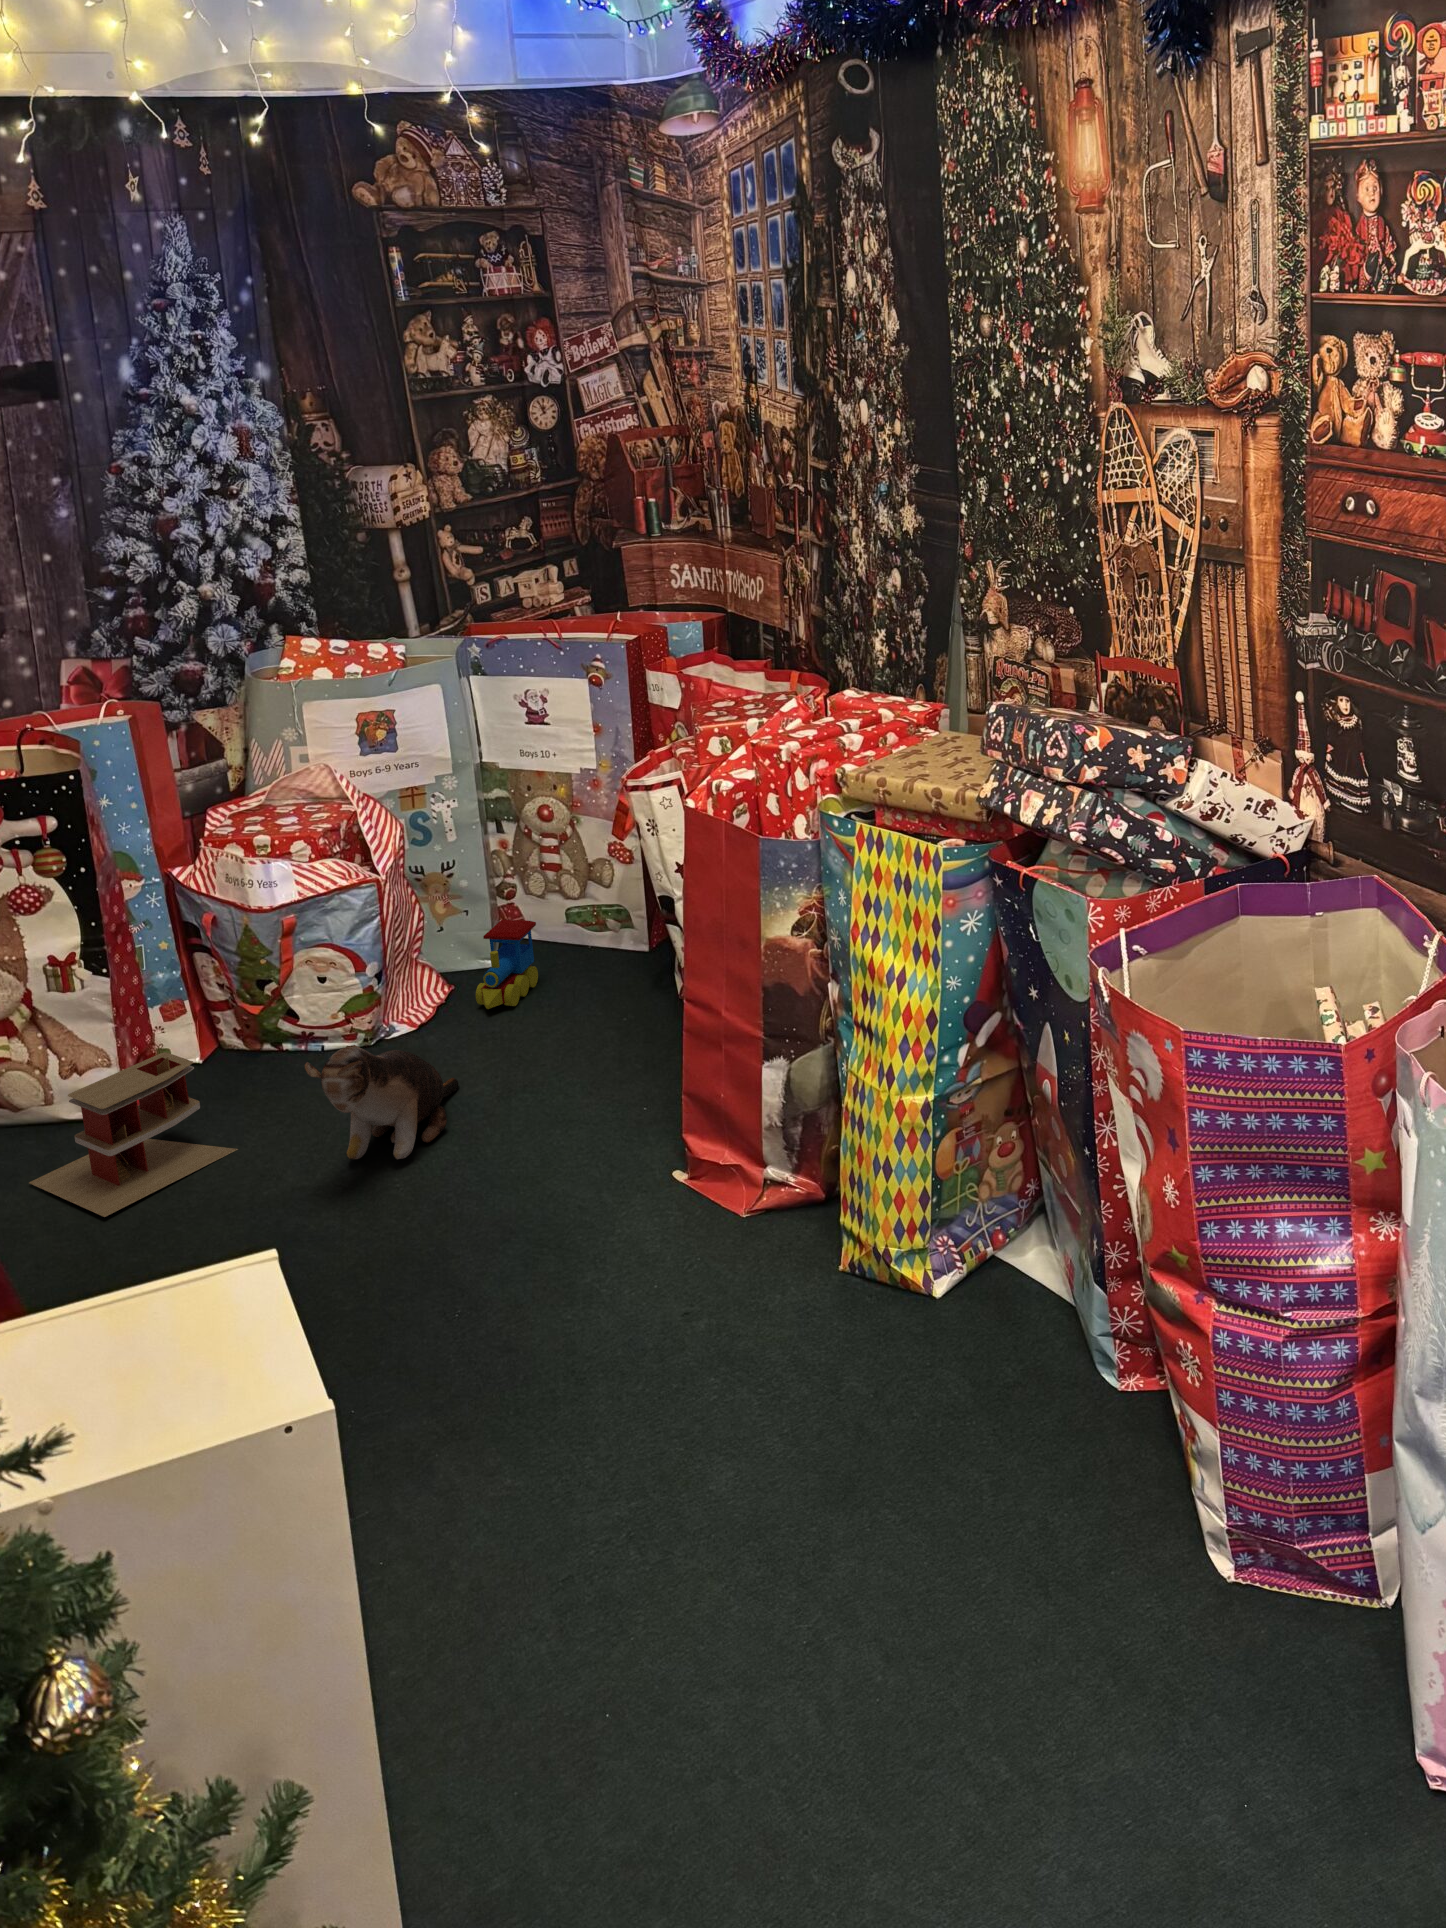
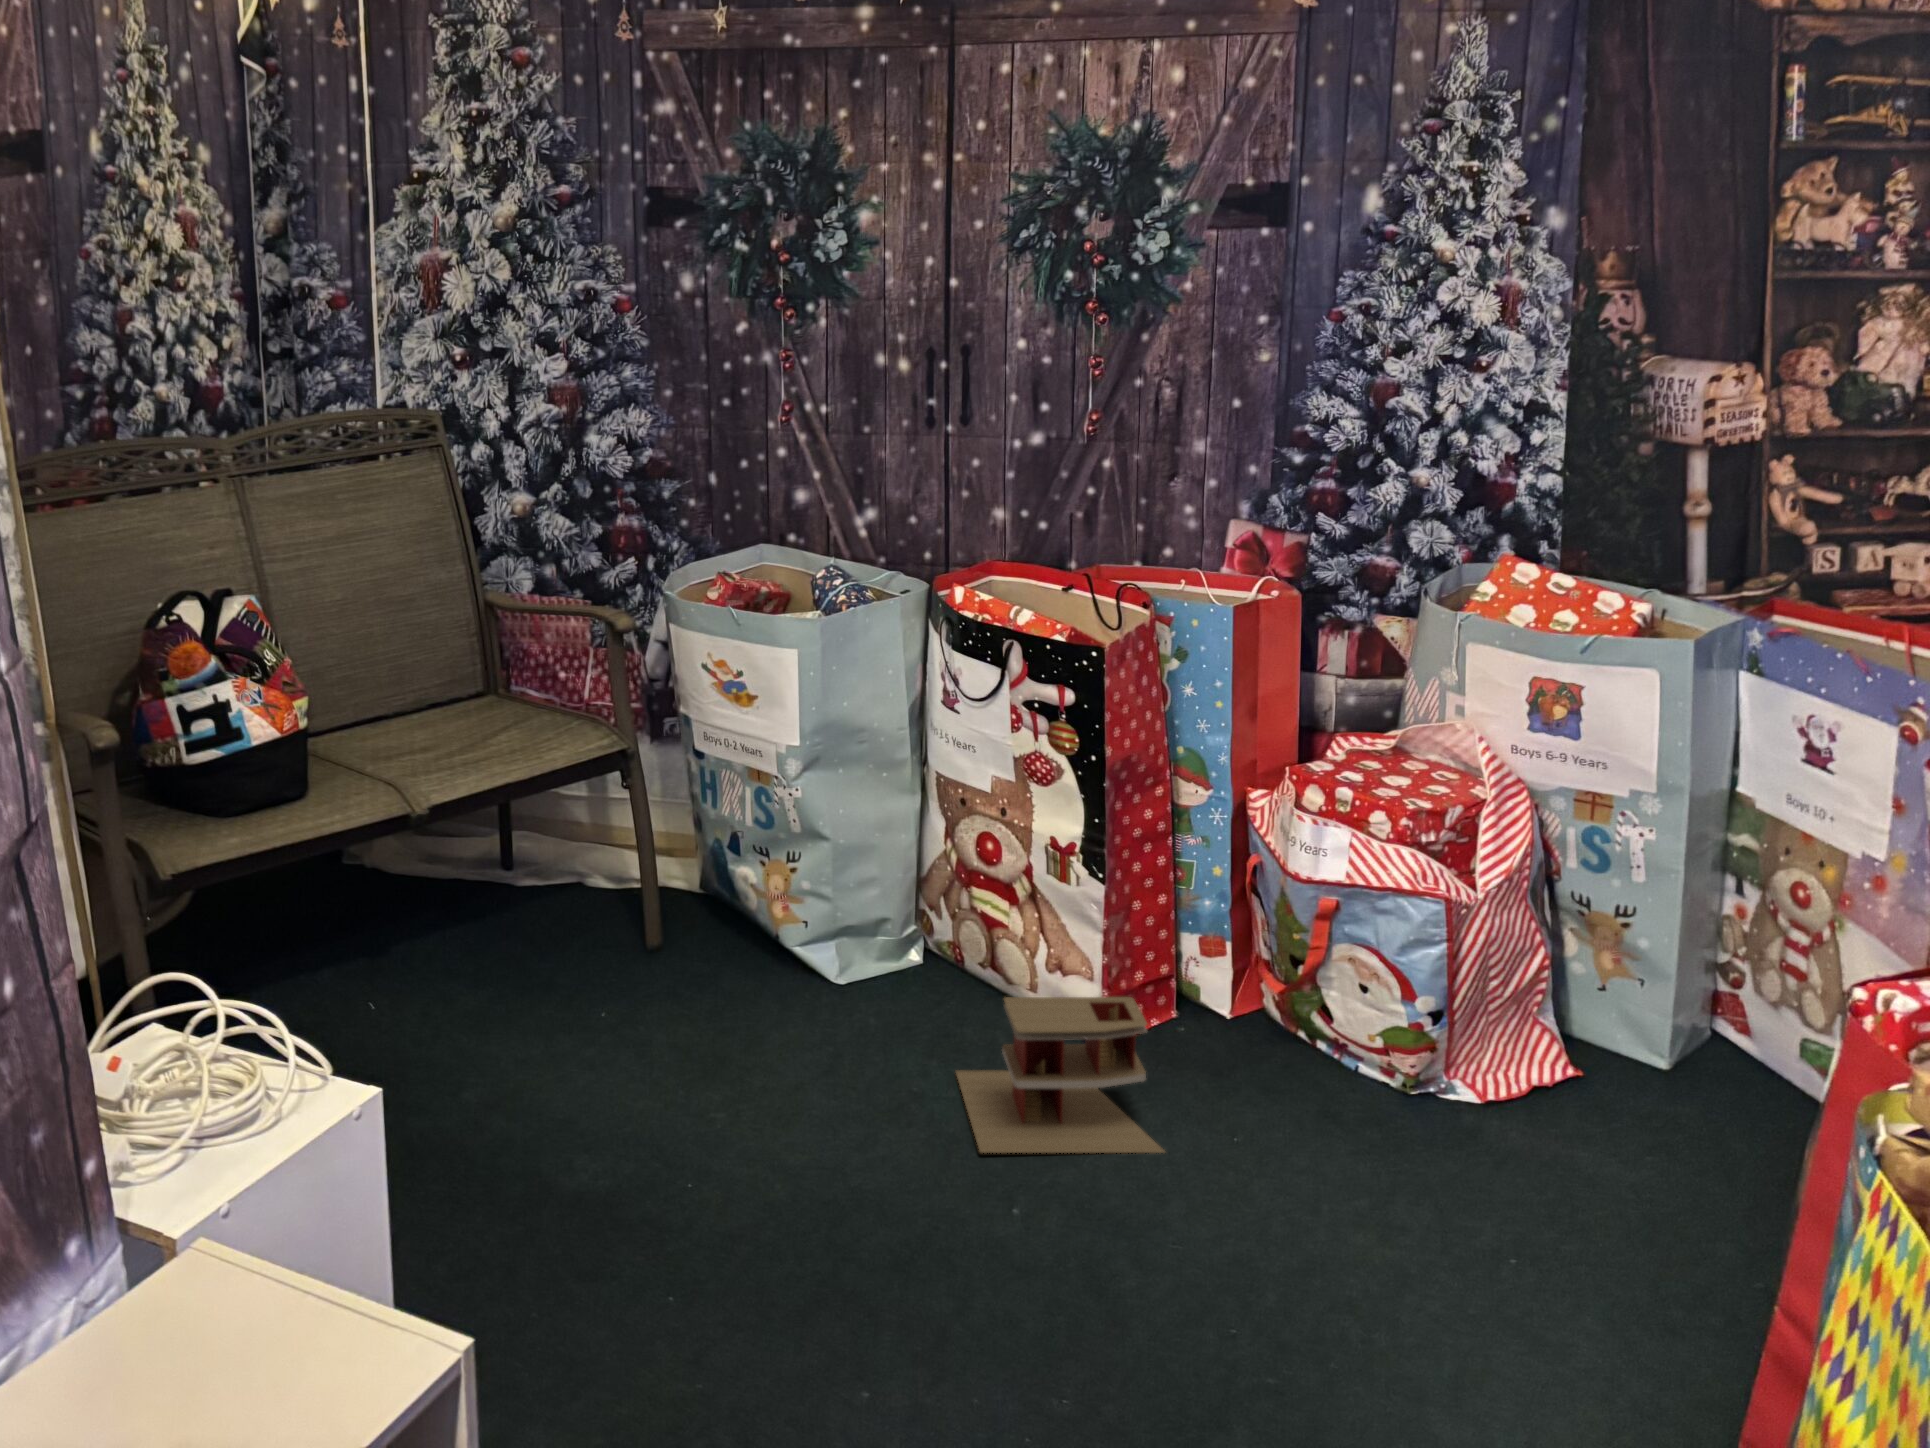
toy train: present [476,920,538,1009] -> none [1589,1020,1723,1150]
plush toy: present [305,1045,459,1159] -> none [1212,1095,1480,1284]

